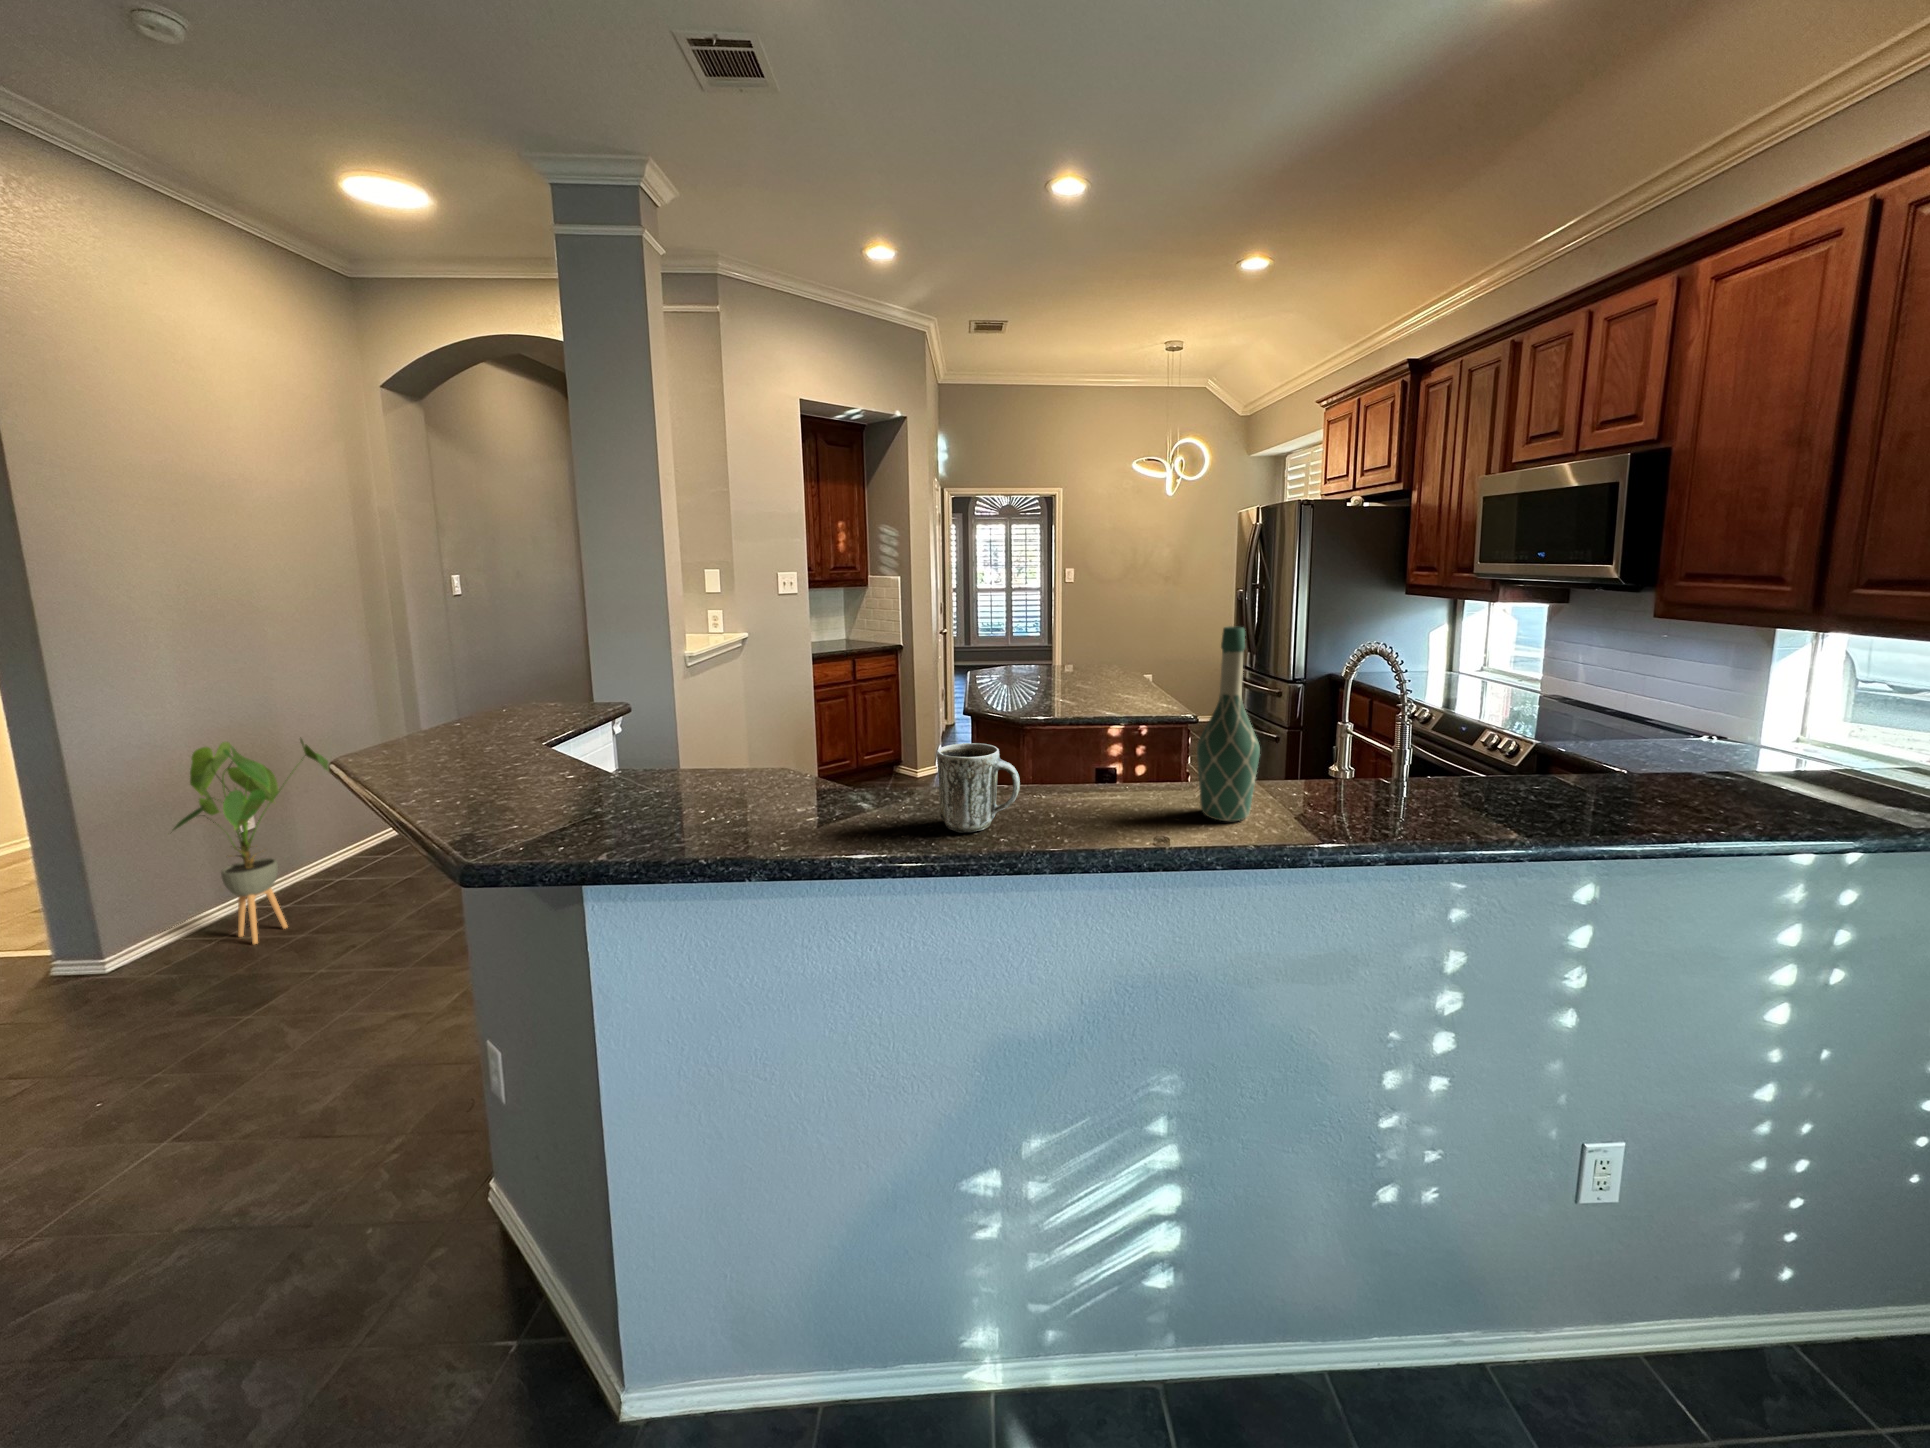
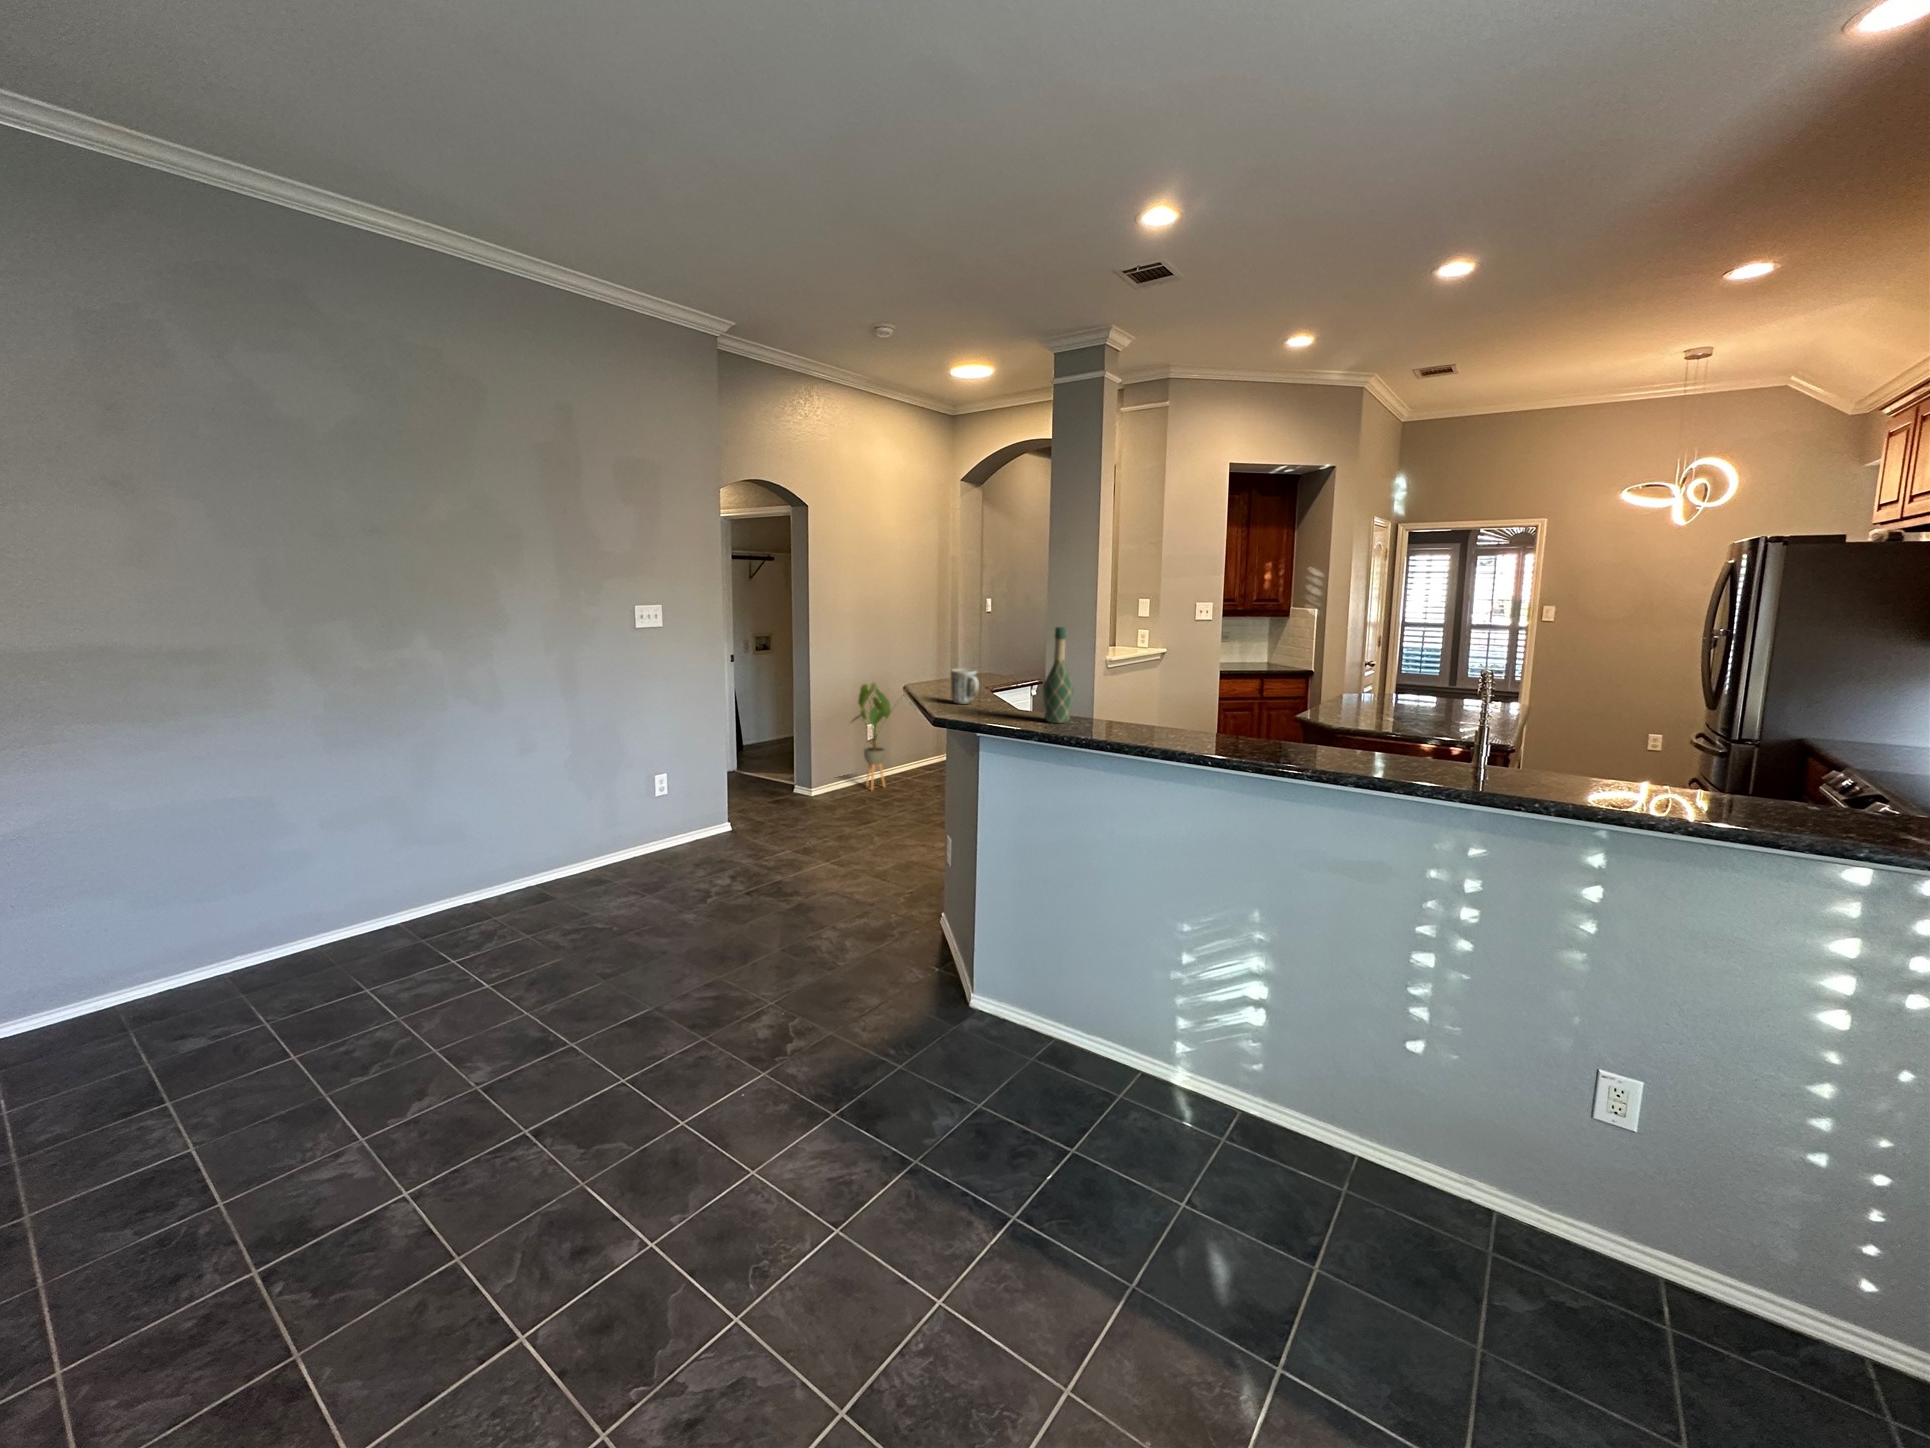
wine bottle: present [1197,626,1260,821] -> present [1043,627,1074,723]
mug: present [937,743,1020,833] -> present [951,669,979,704]

